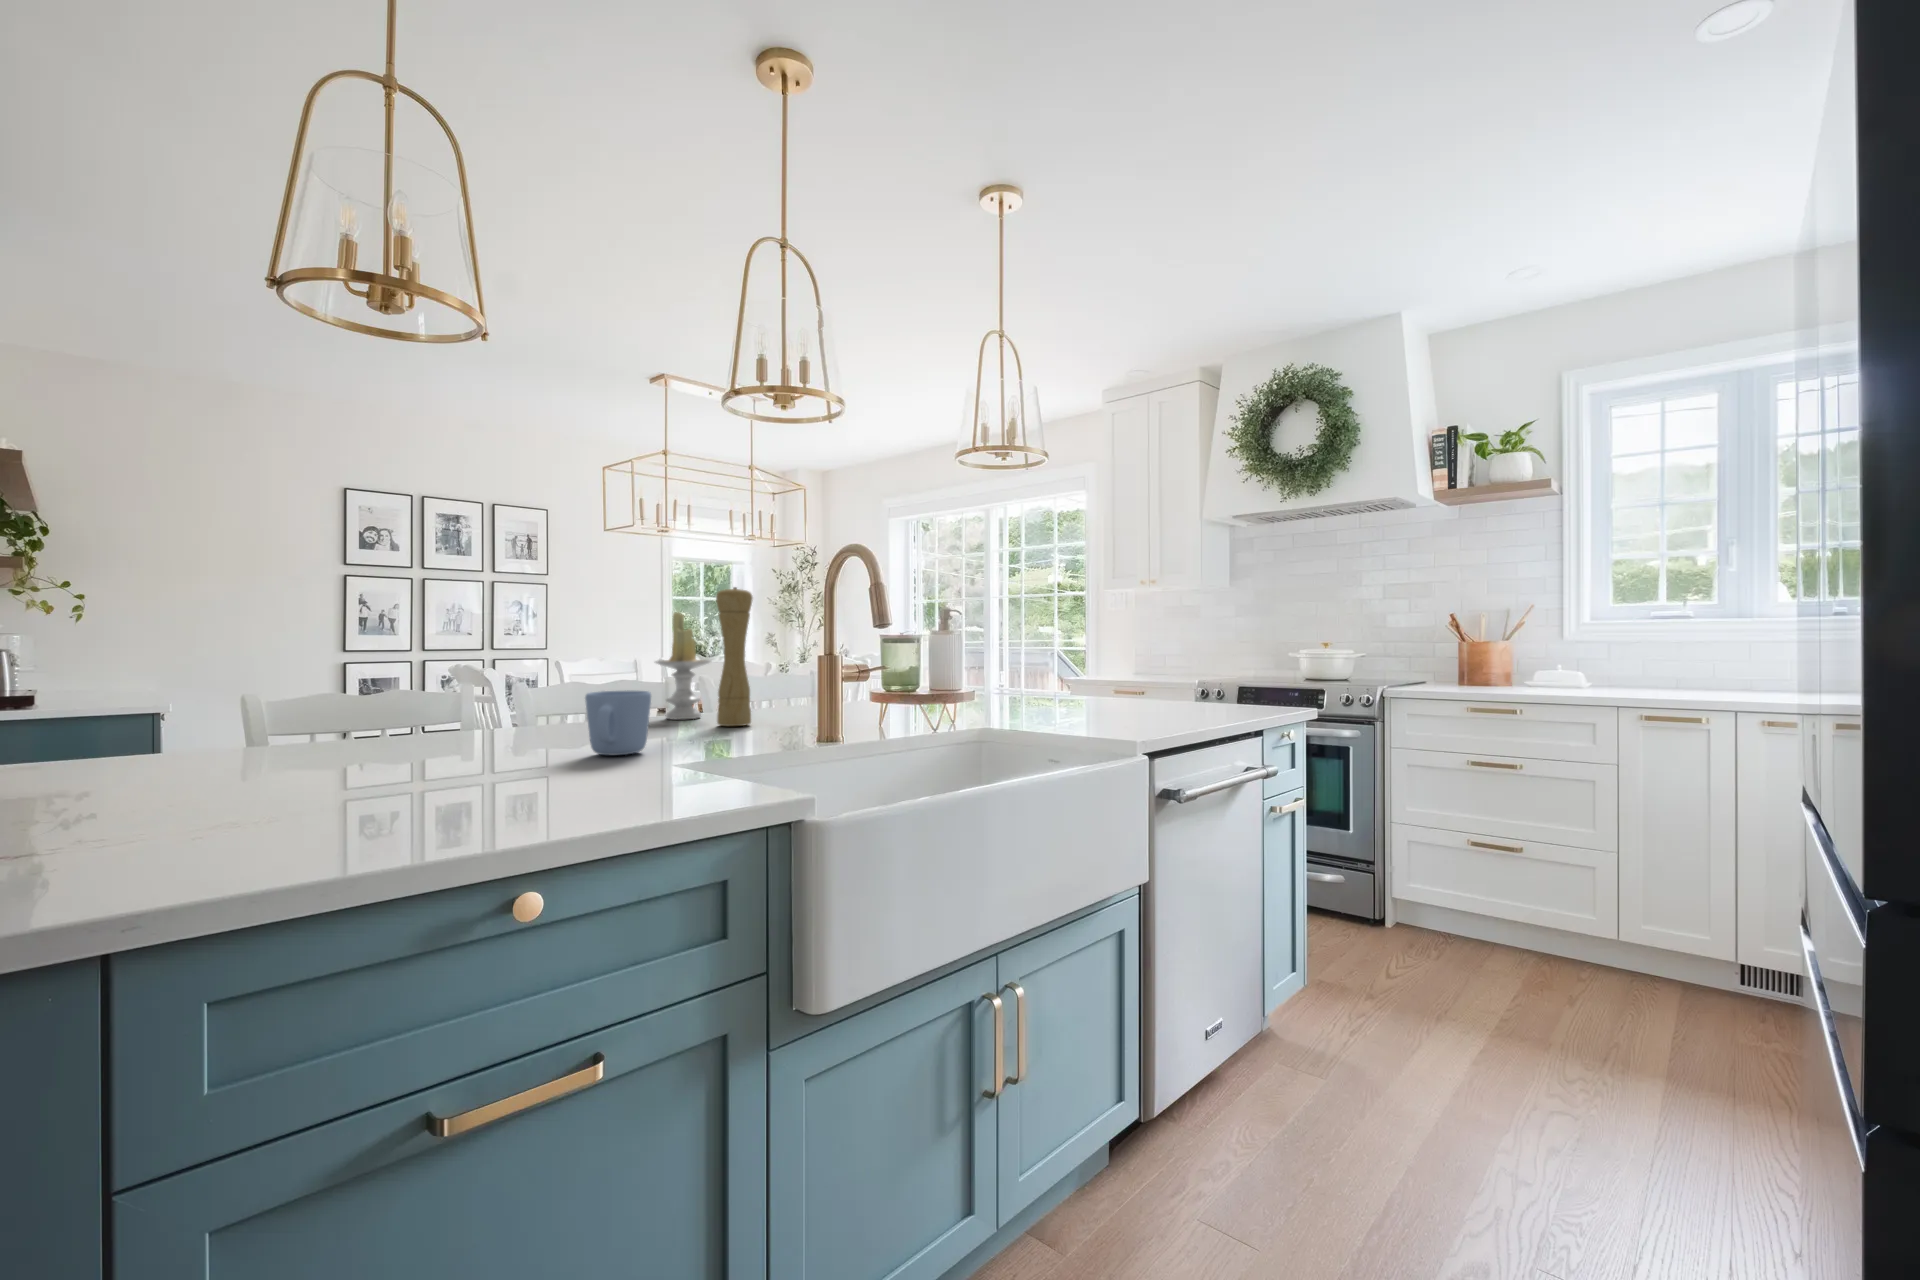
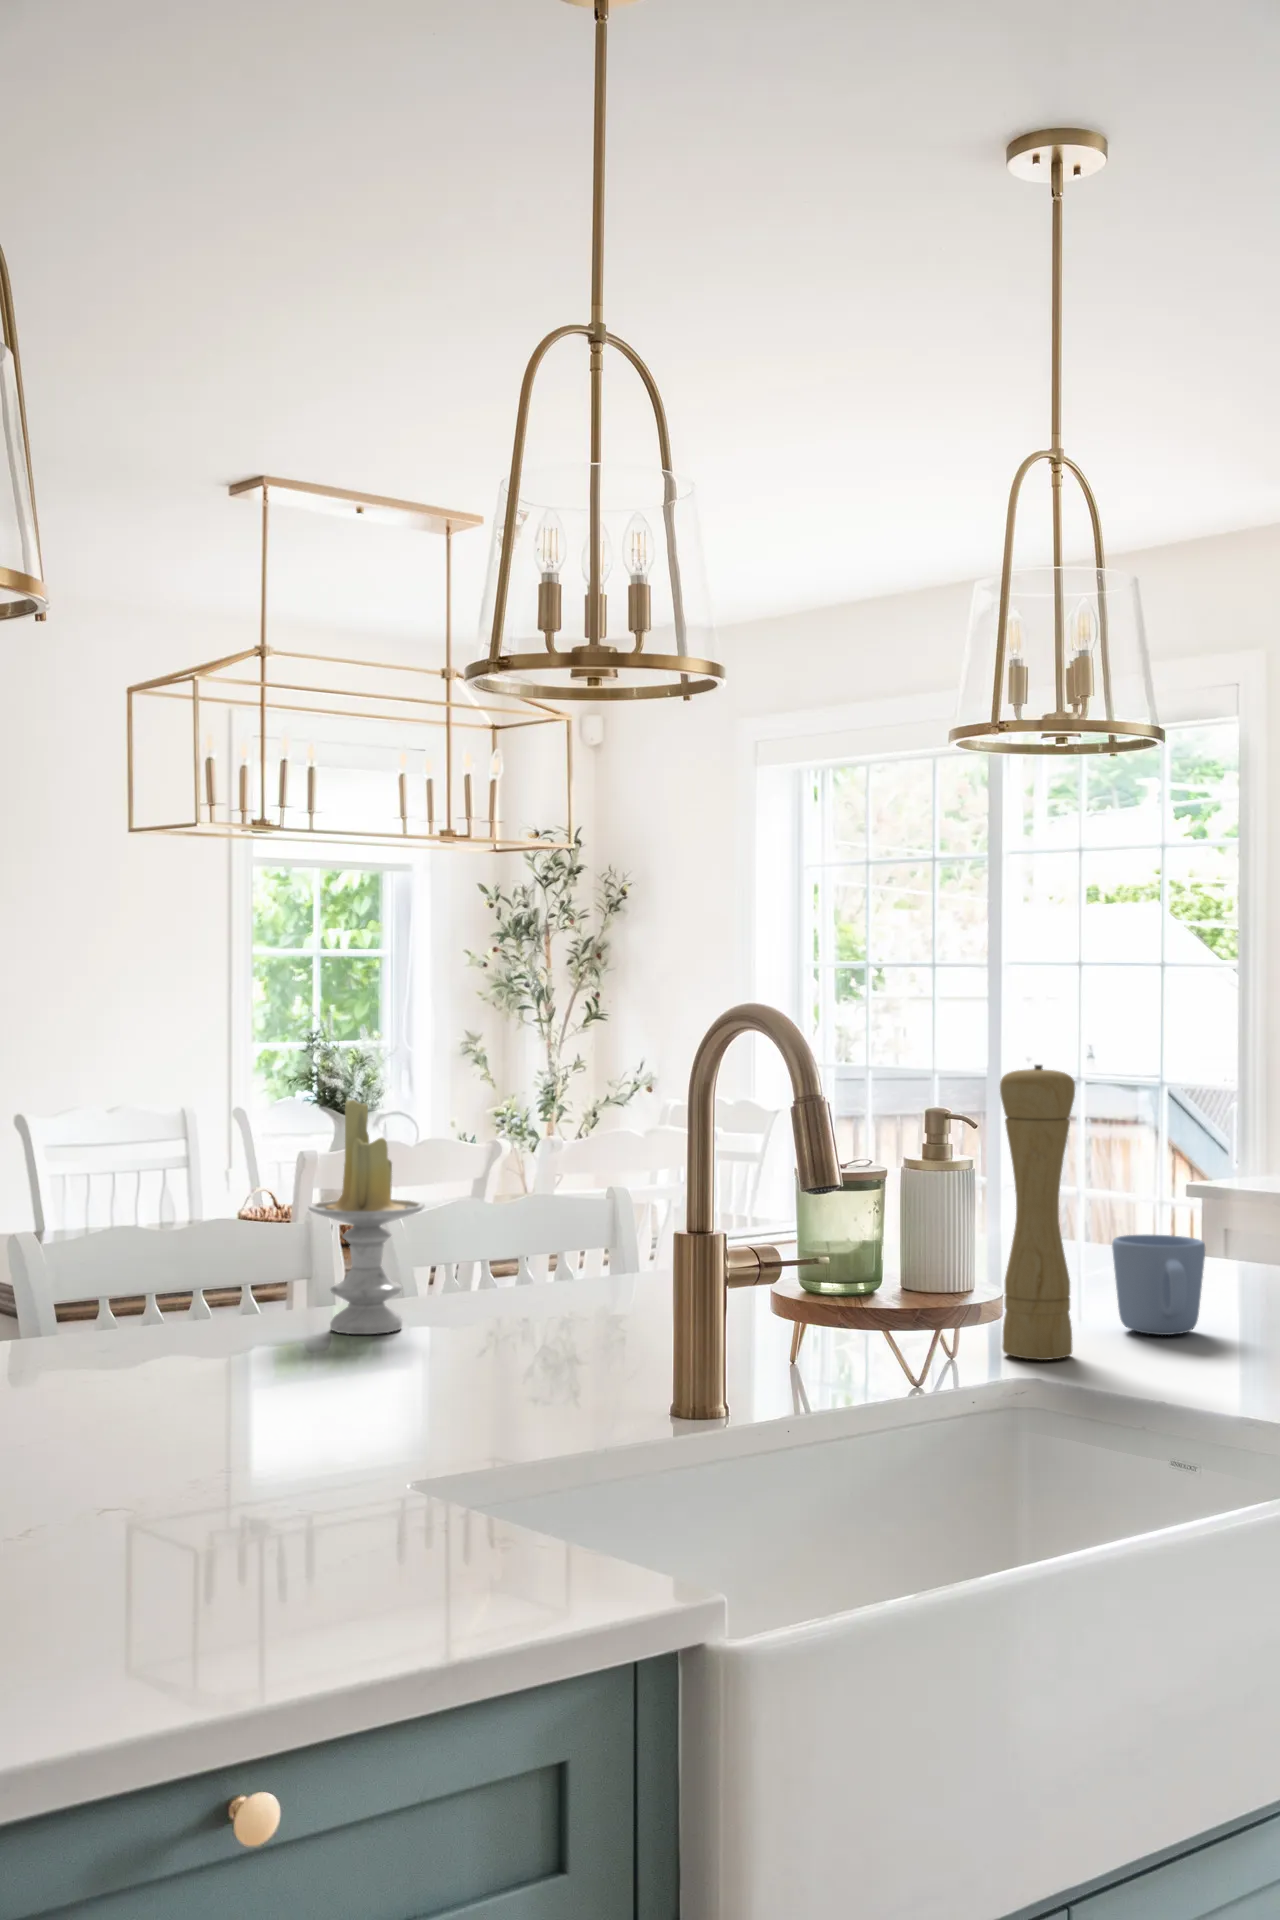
pepper mill: present [716,587,753,726] -> present [1000,1065,1075,1360]
mug: present [585,690,651,755] -> present [1112,1235,1205,1335]

